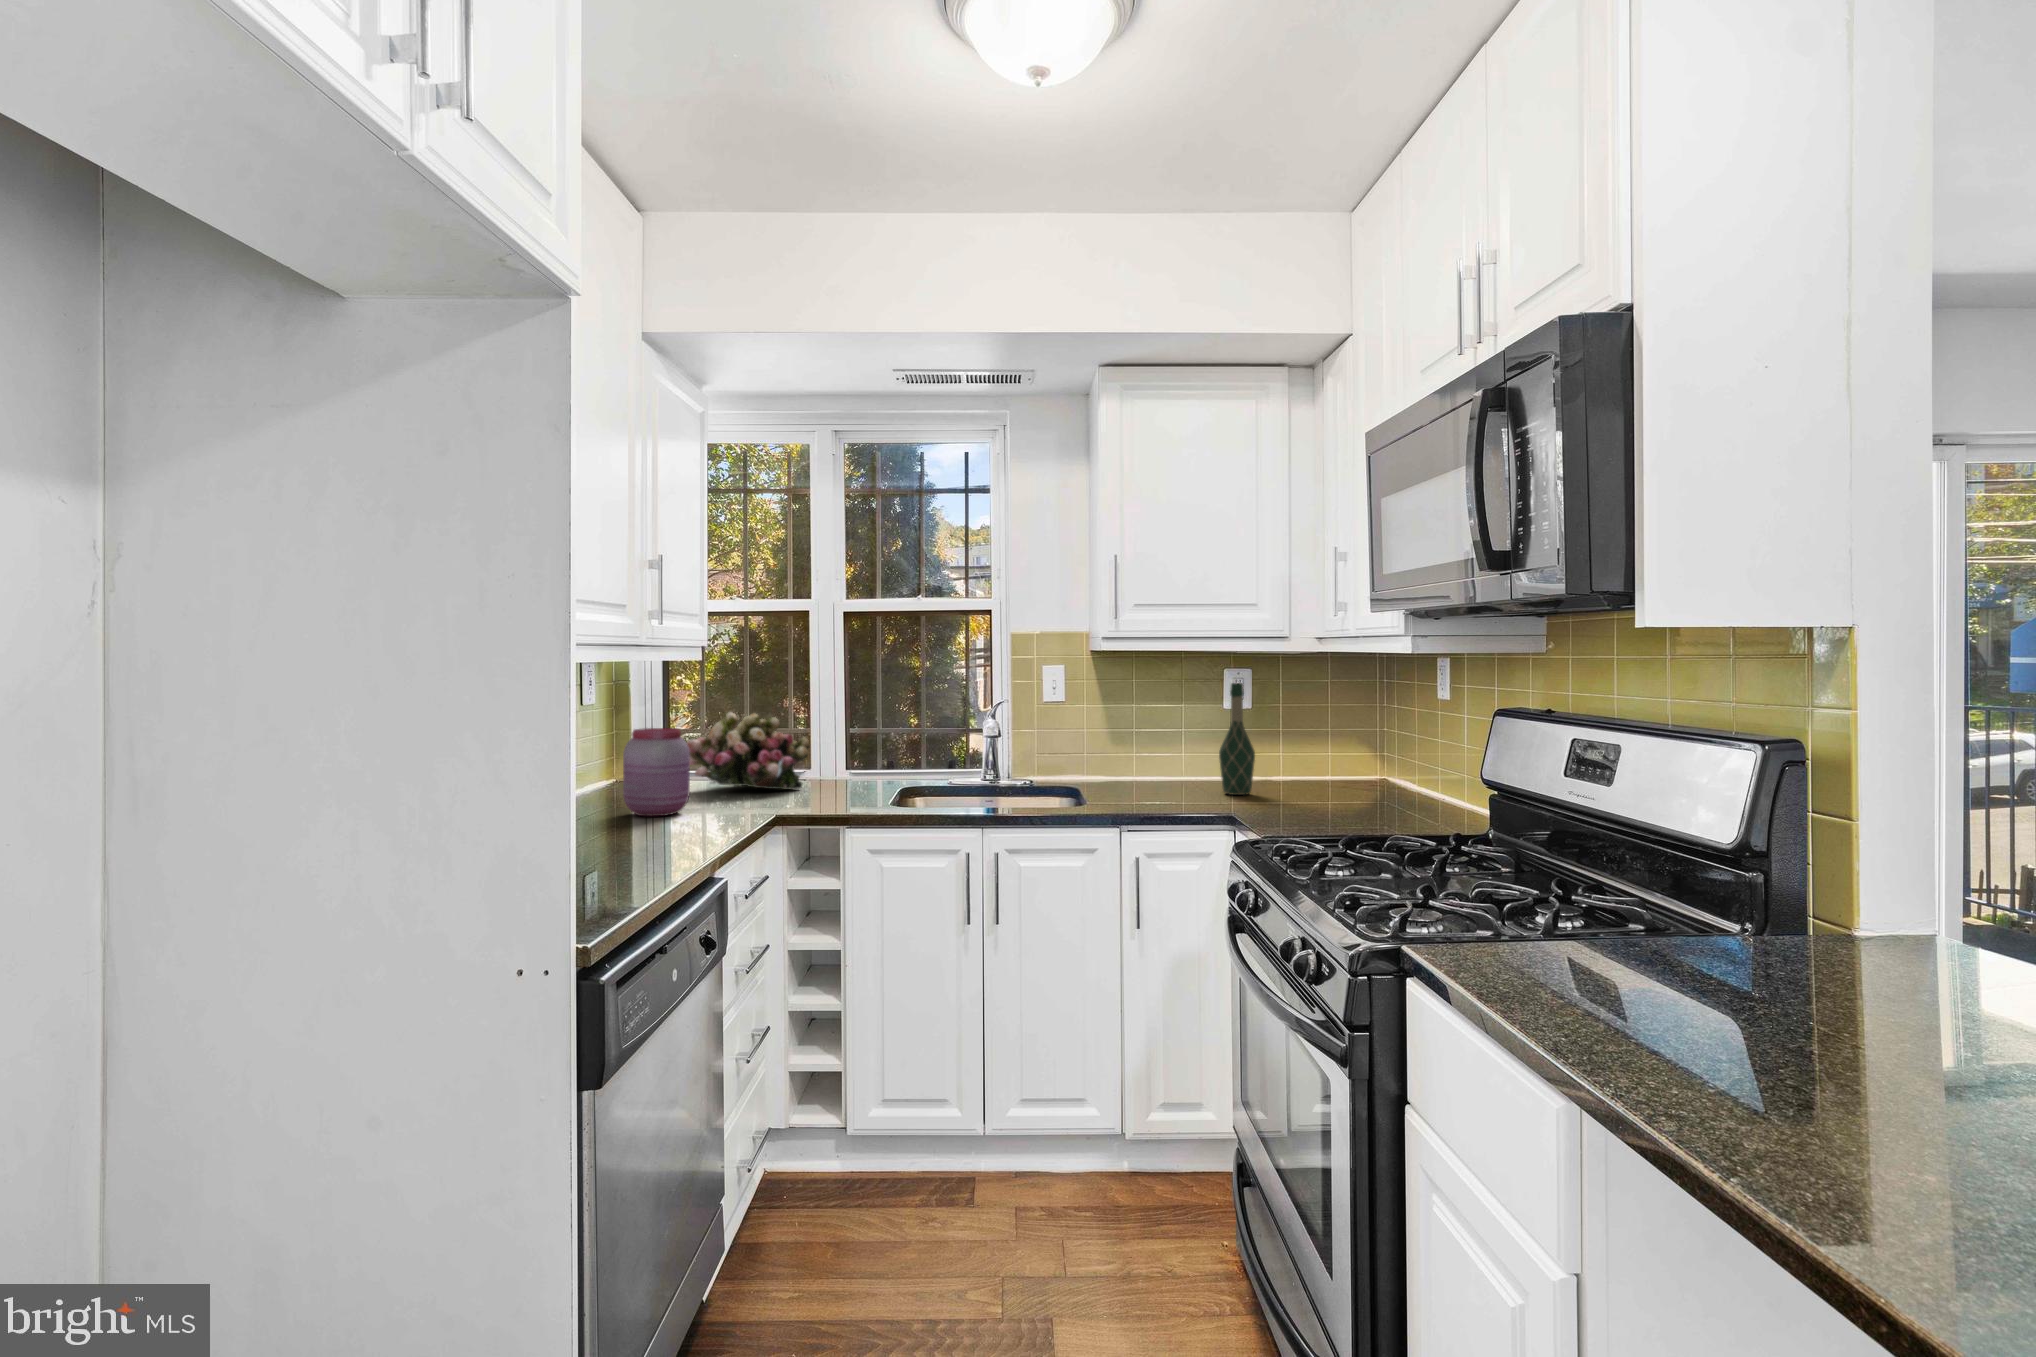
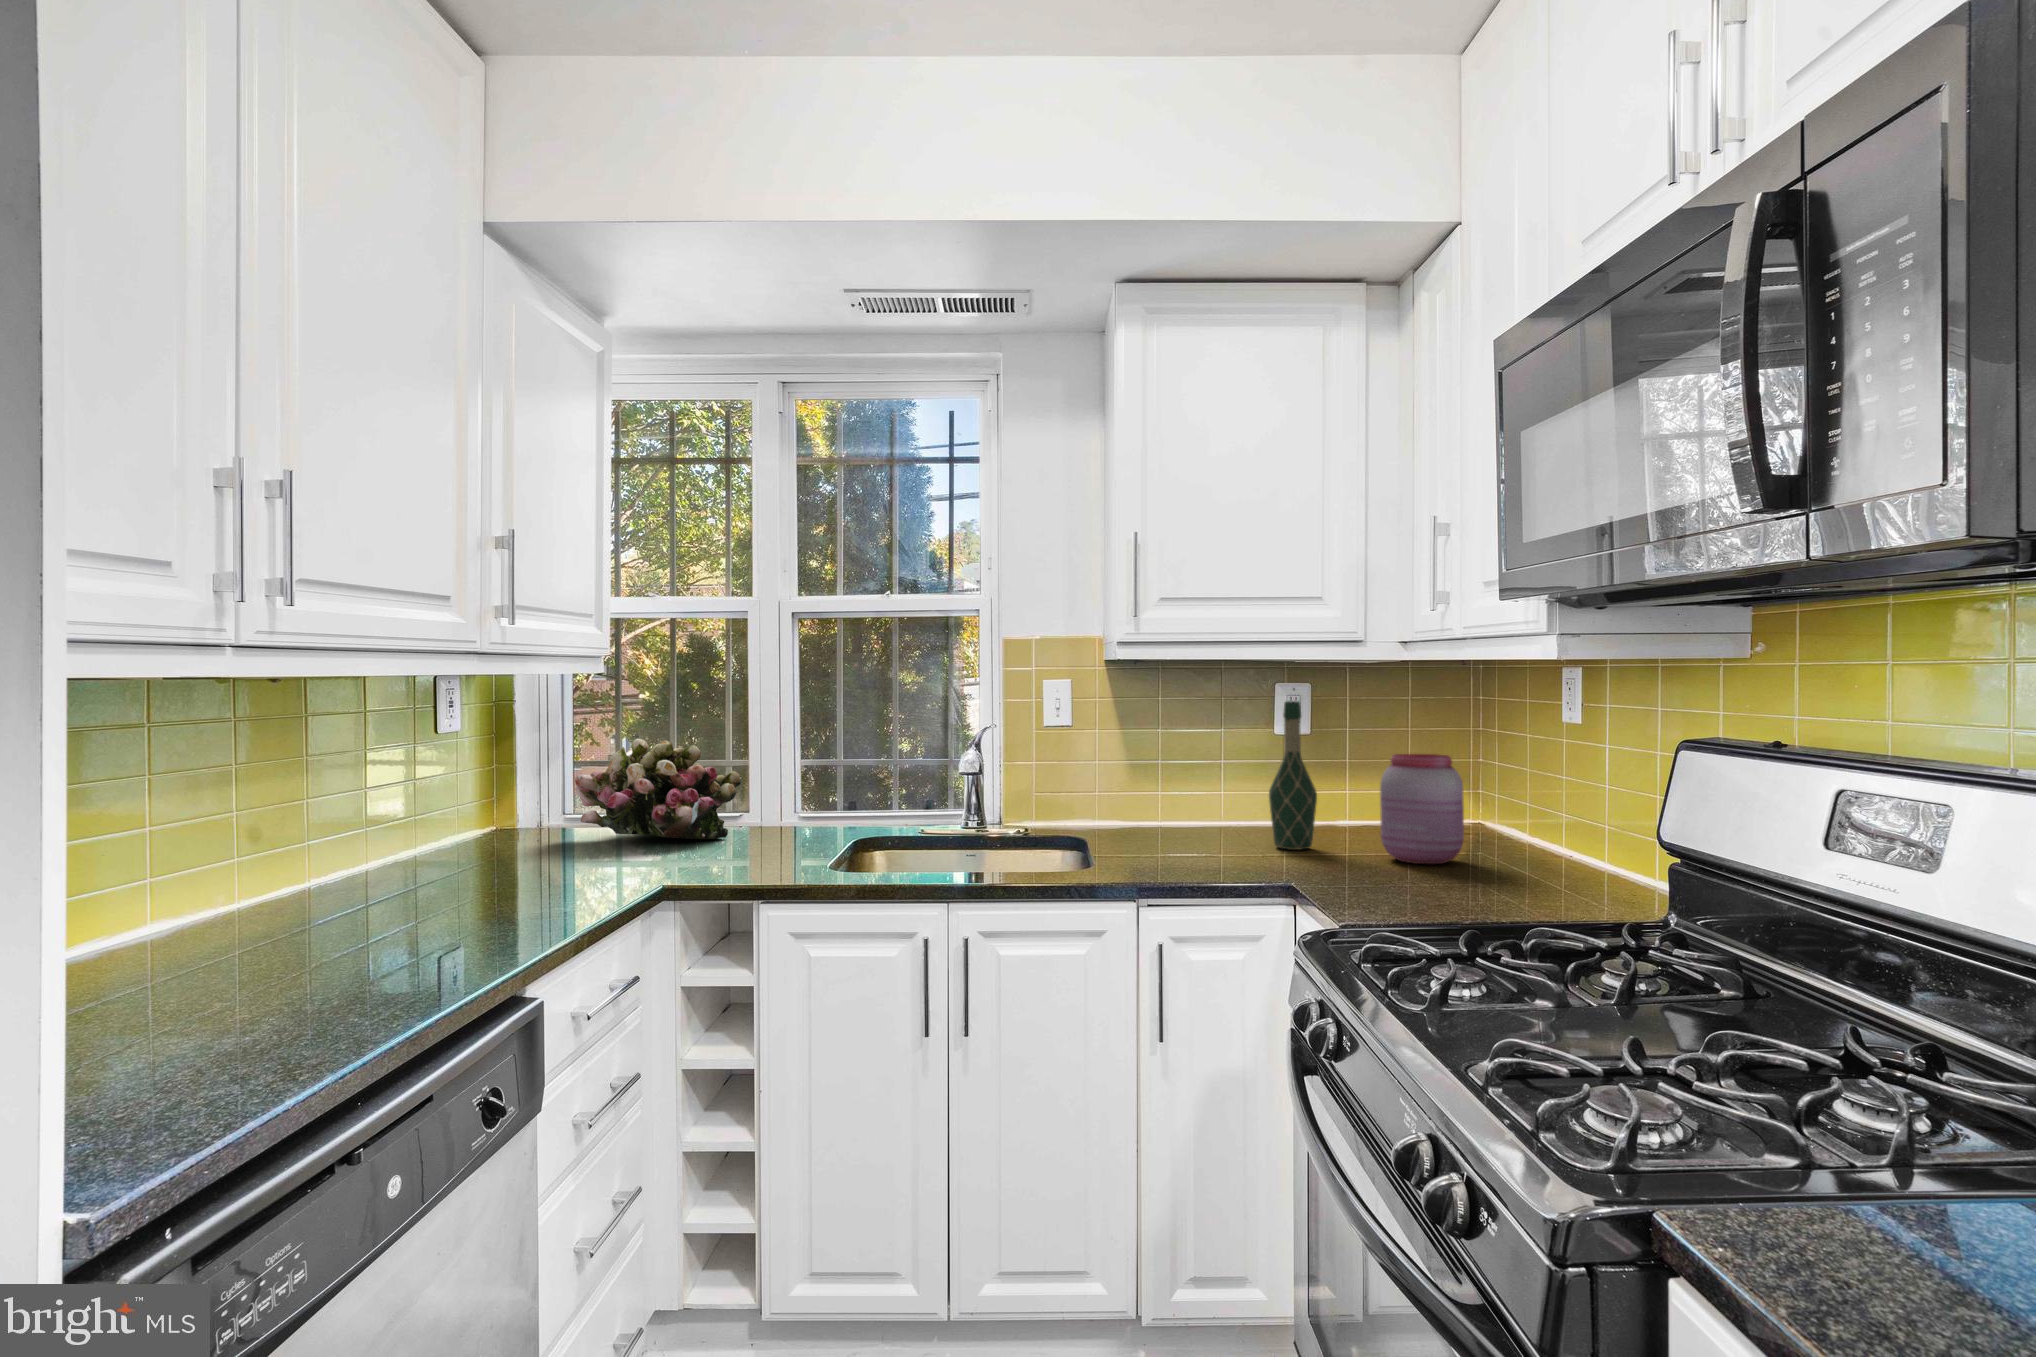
jar: present [623,728,690,816] -> present [1380,754,1464,864]

